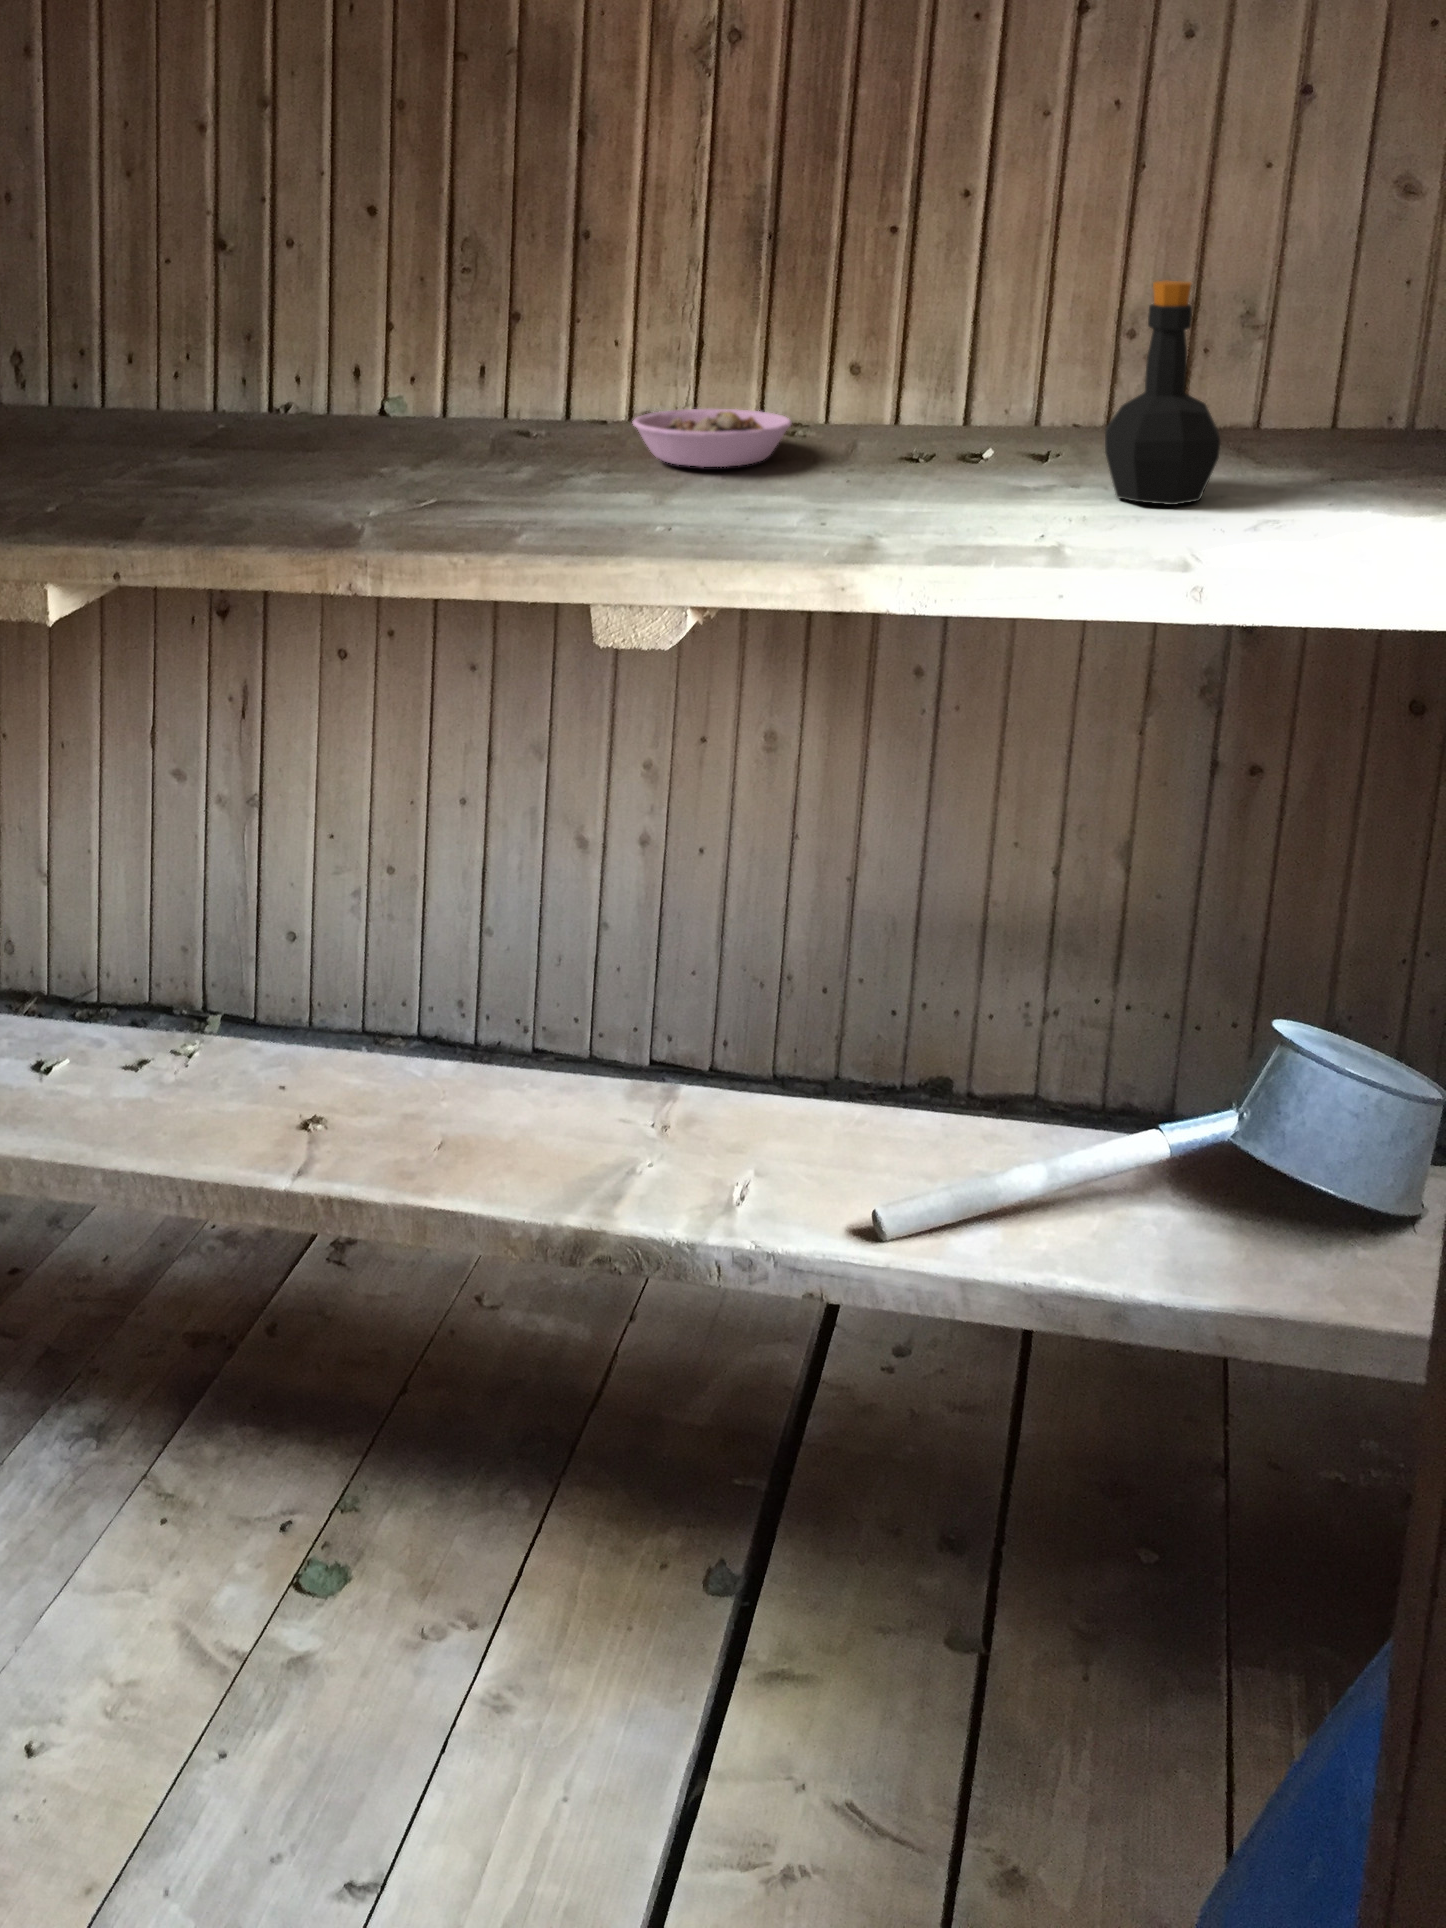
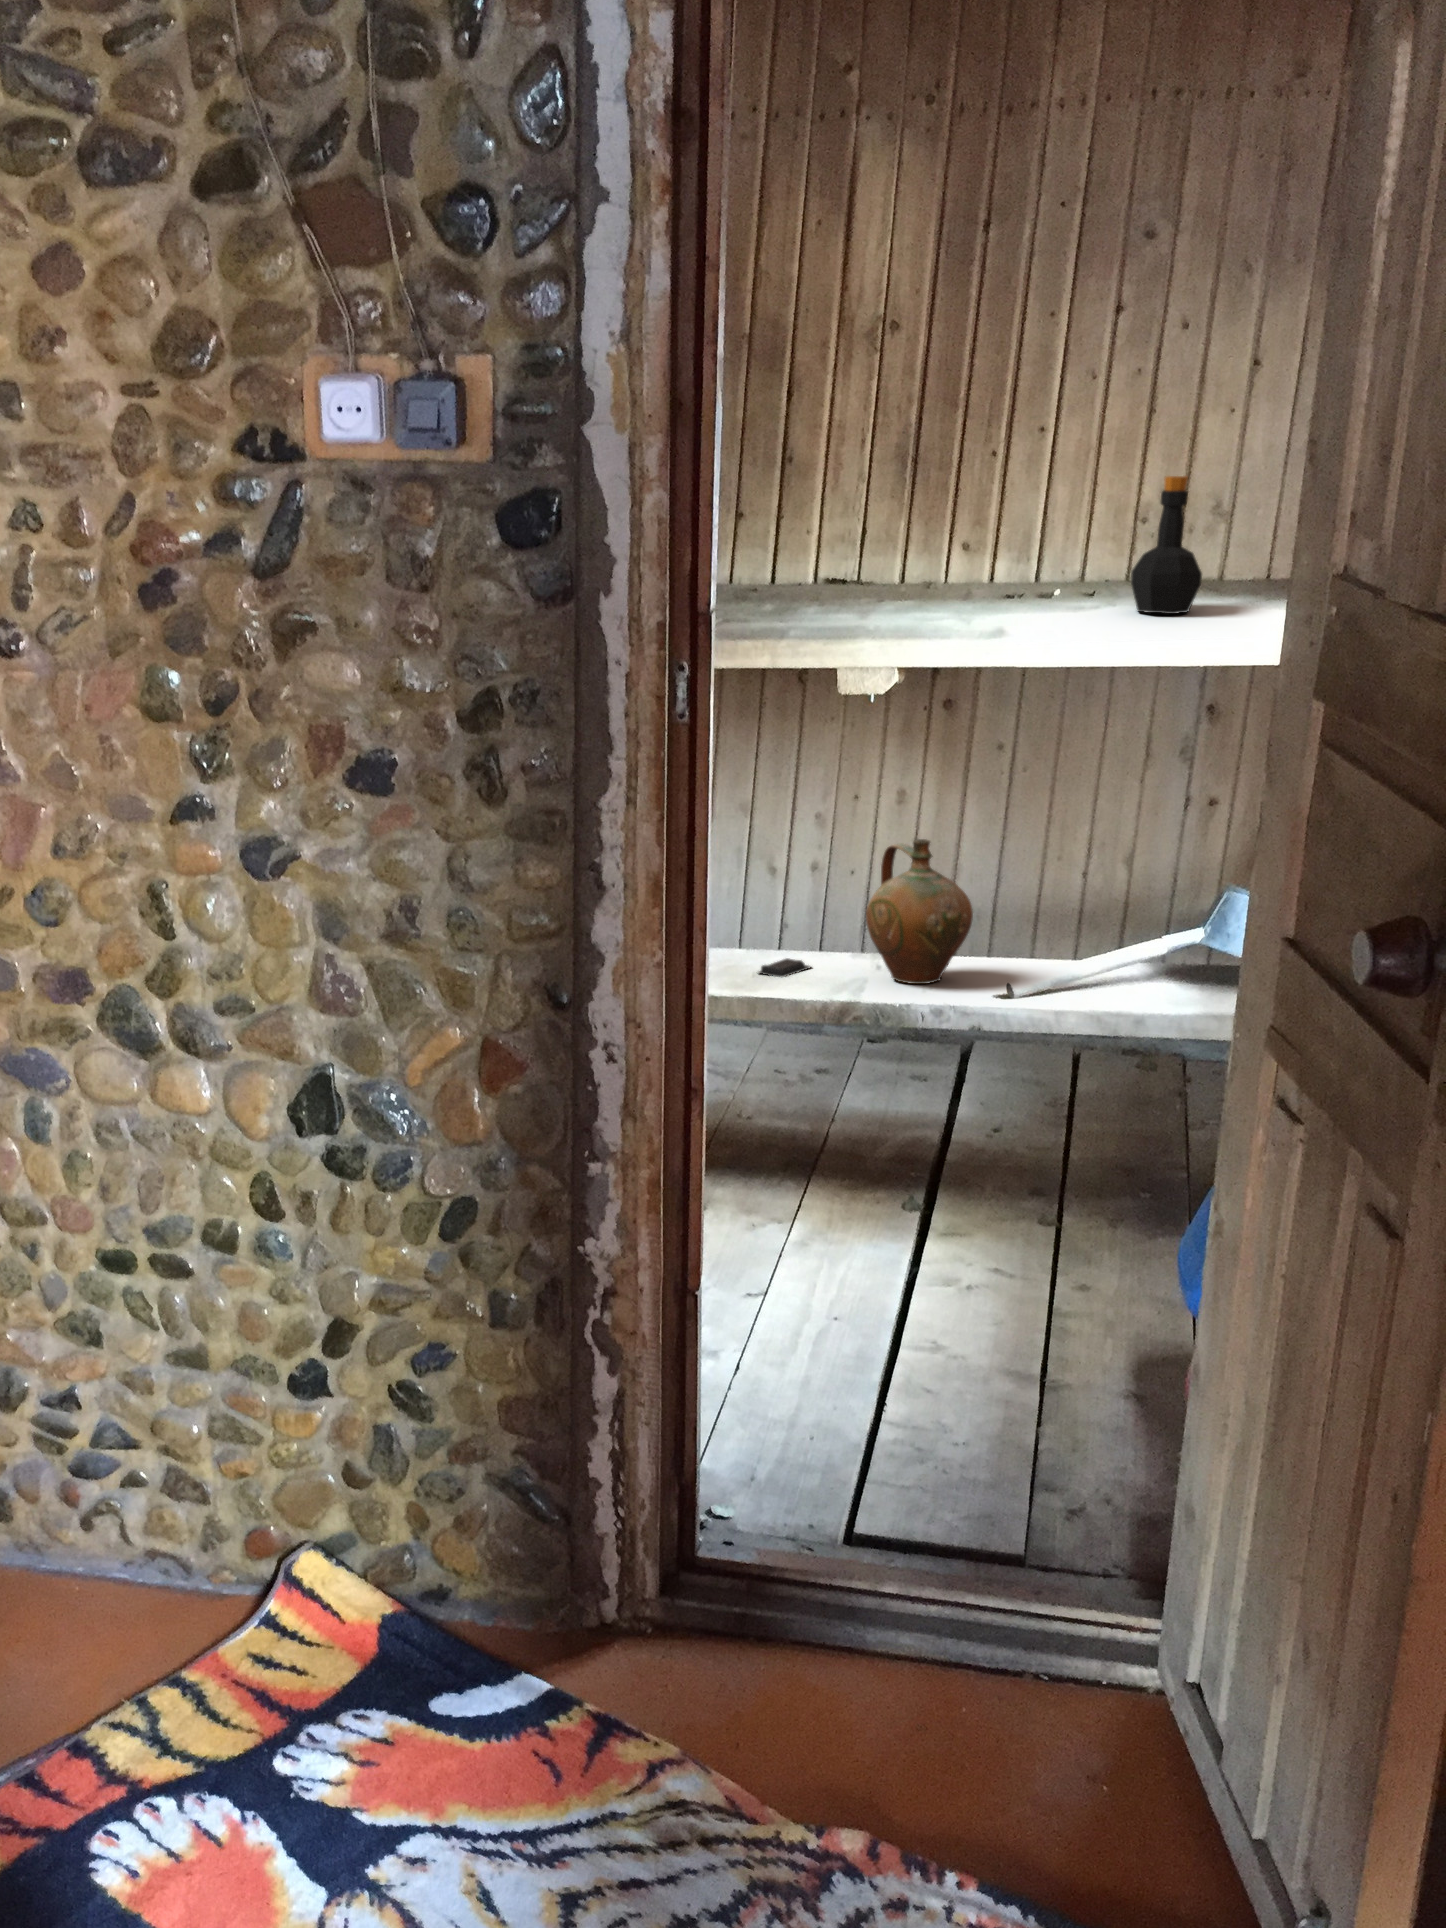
bowl: present [633,409,792,467] -> none [831,568,932,602]
ceramic jug: none [628,935,815,1195] -> present [866,839,973,984]
soap bar: none [456,1105,558,1157] -> present [758,958,811,977]

